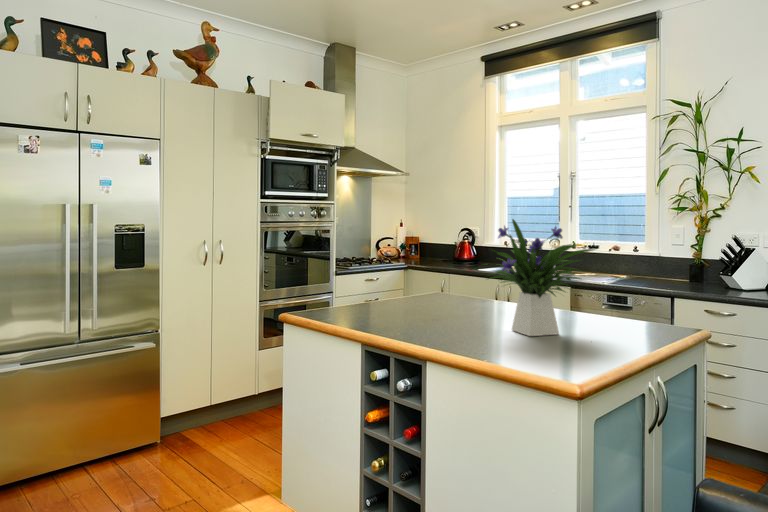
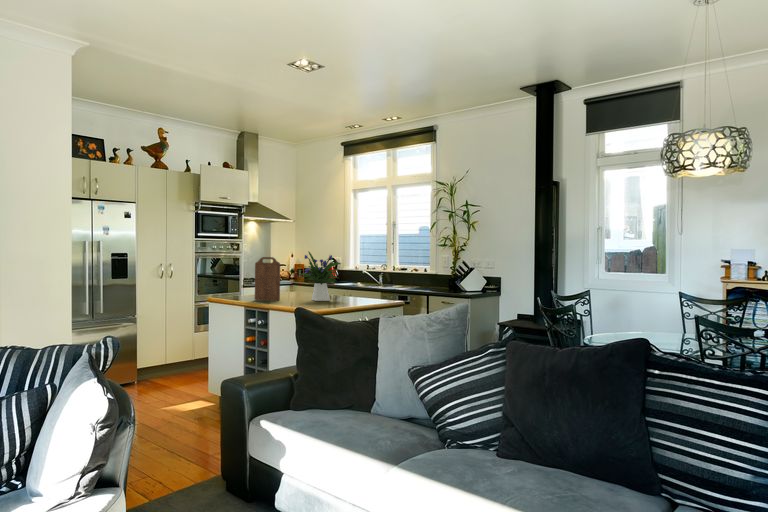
cutting board: none [384,233,442,331] -> present [255,257,280,300]

